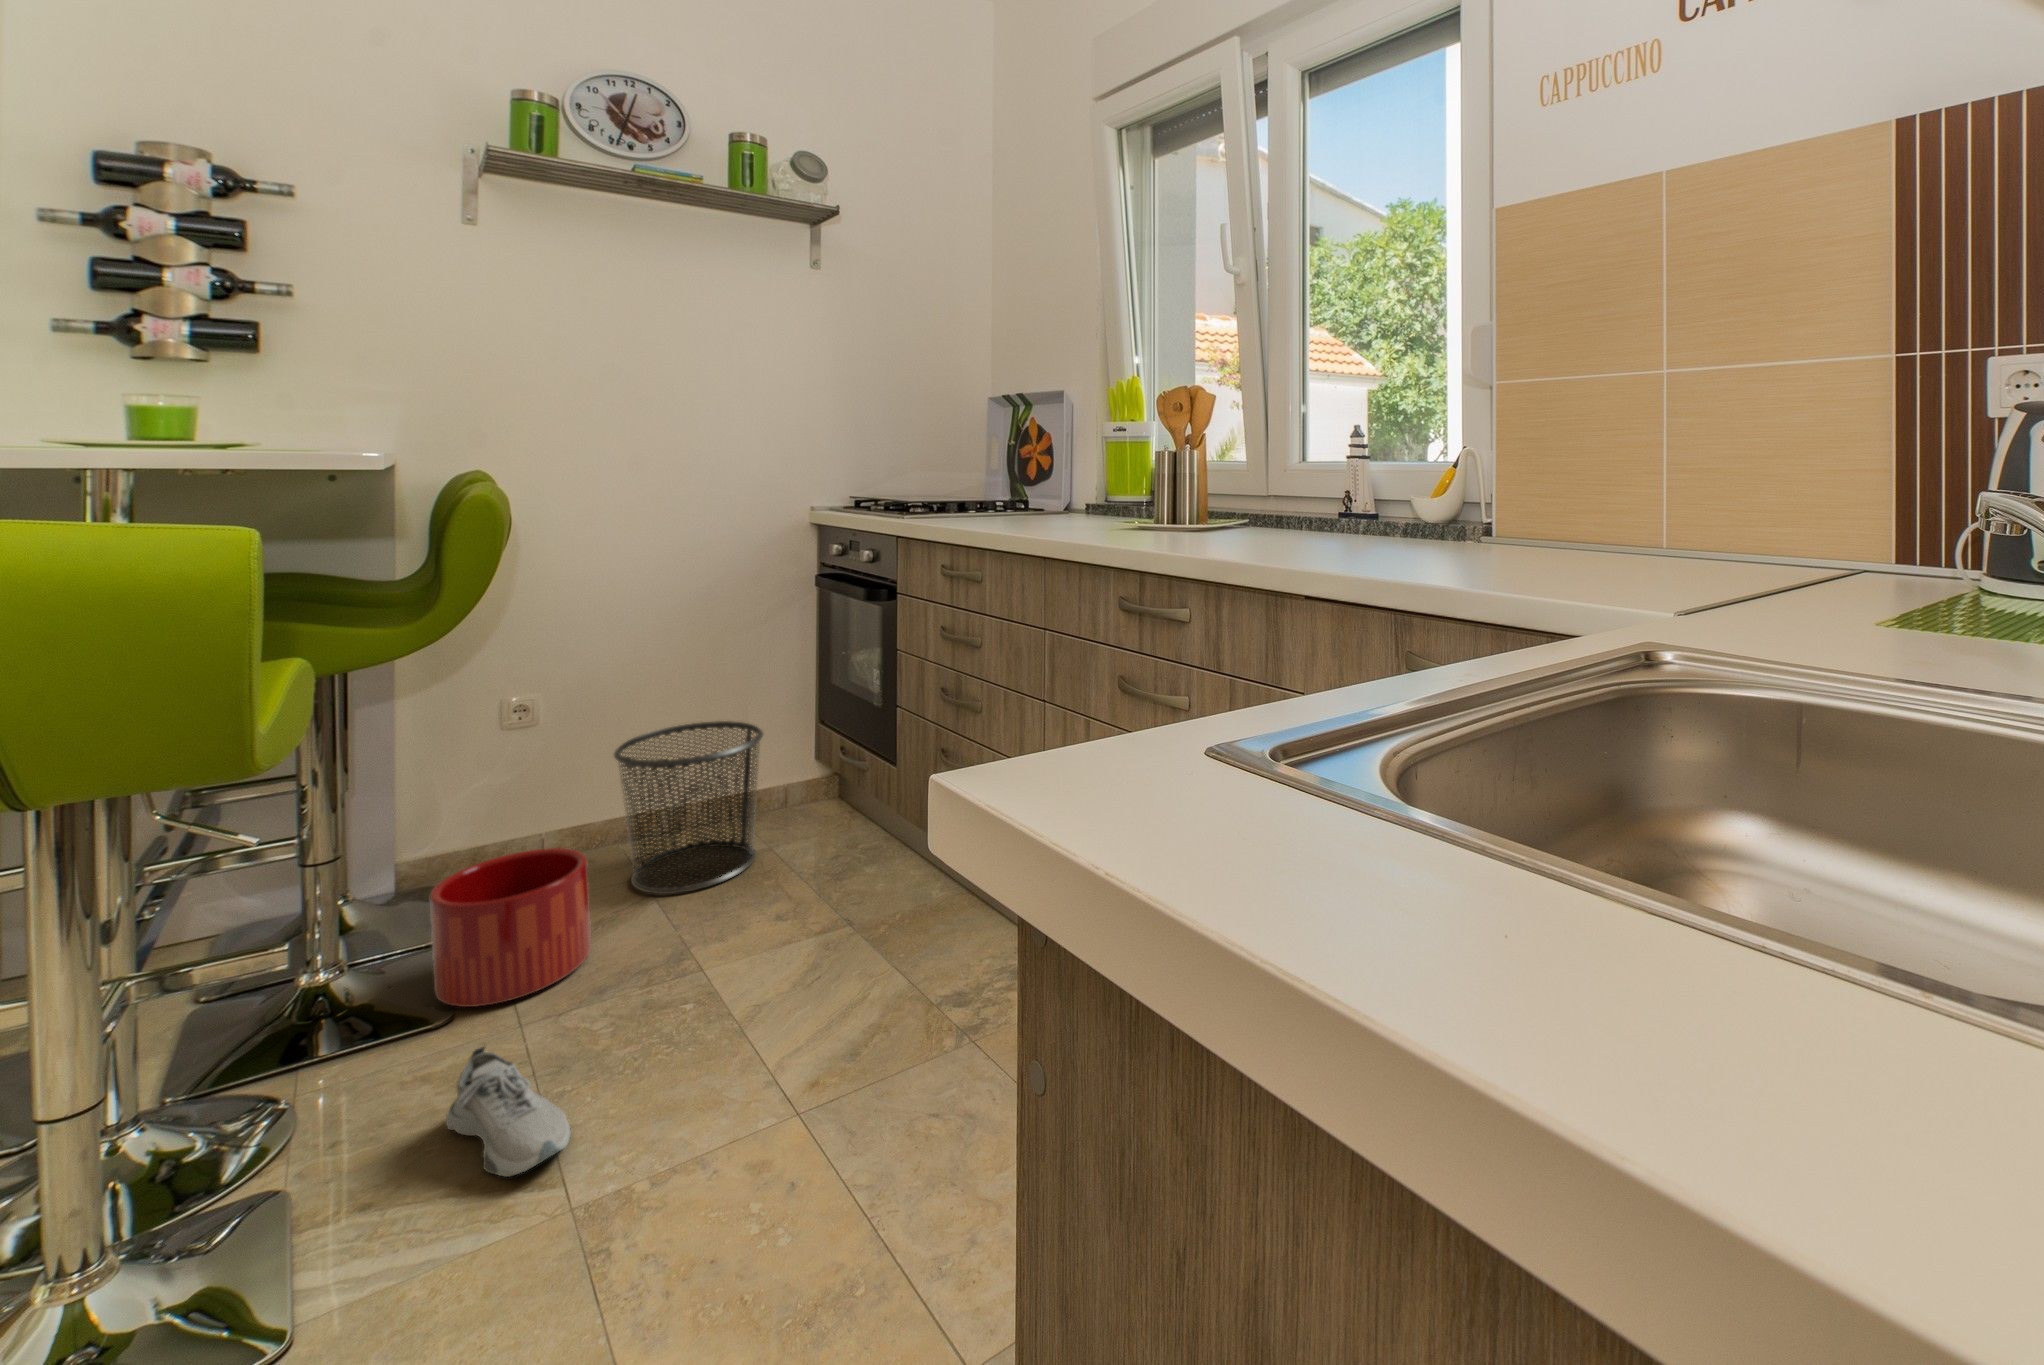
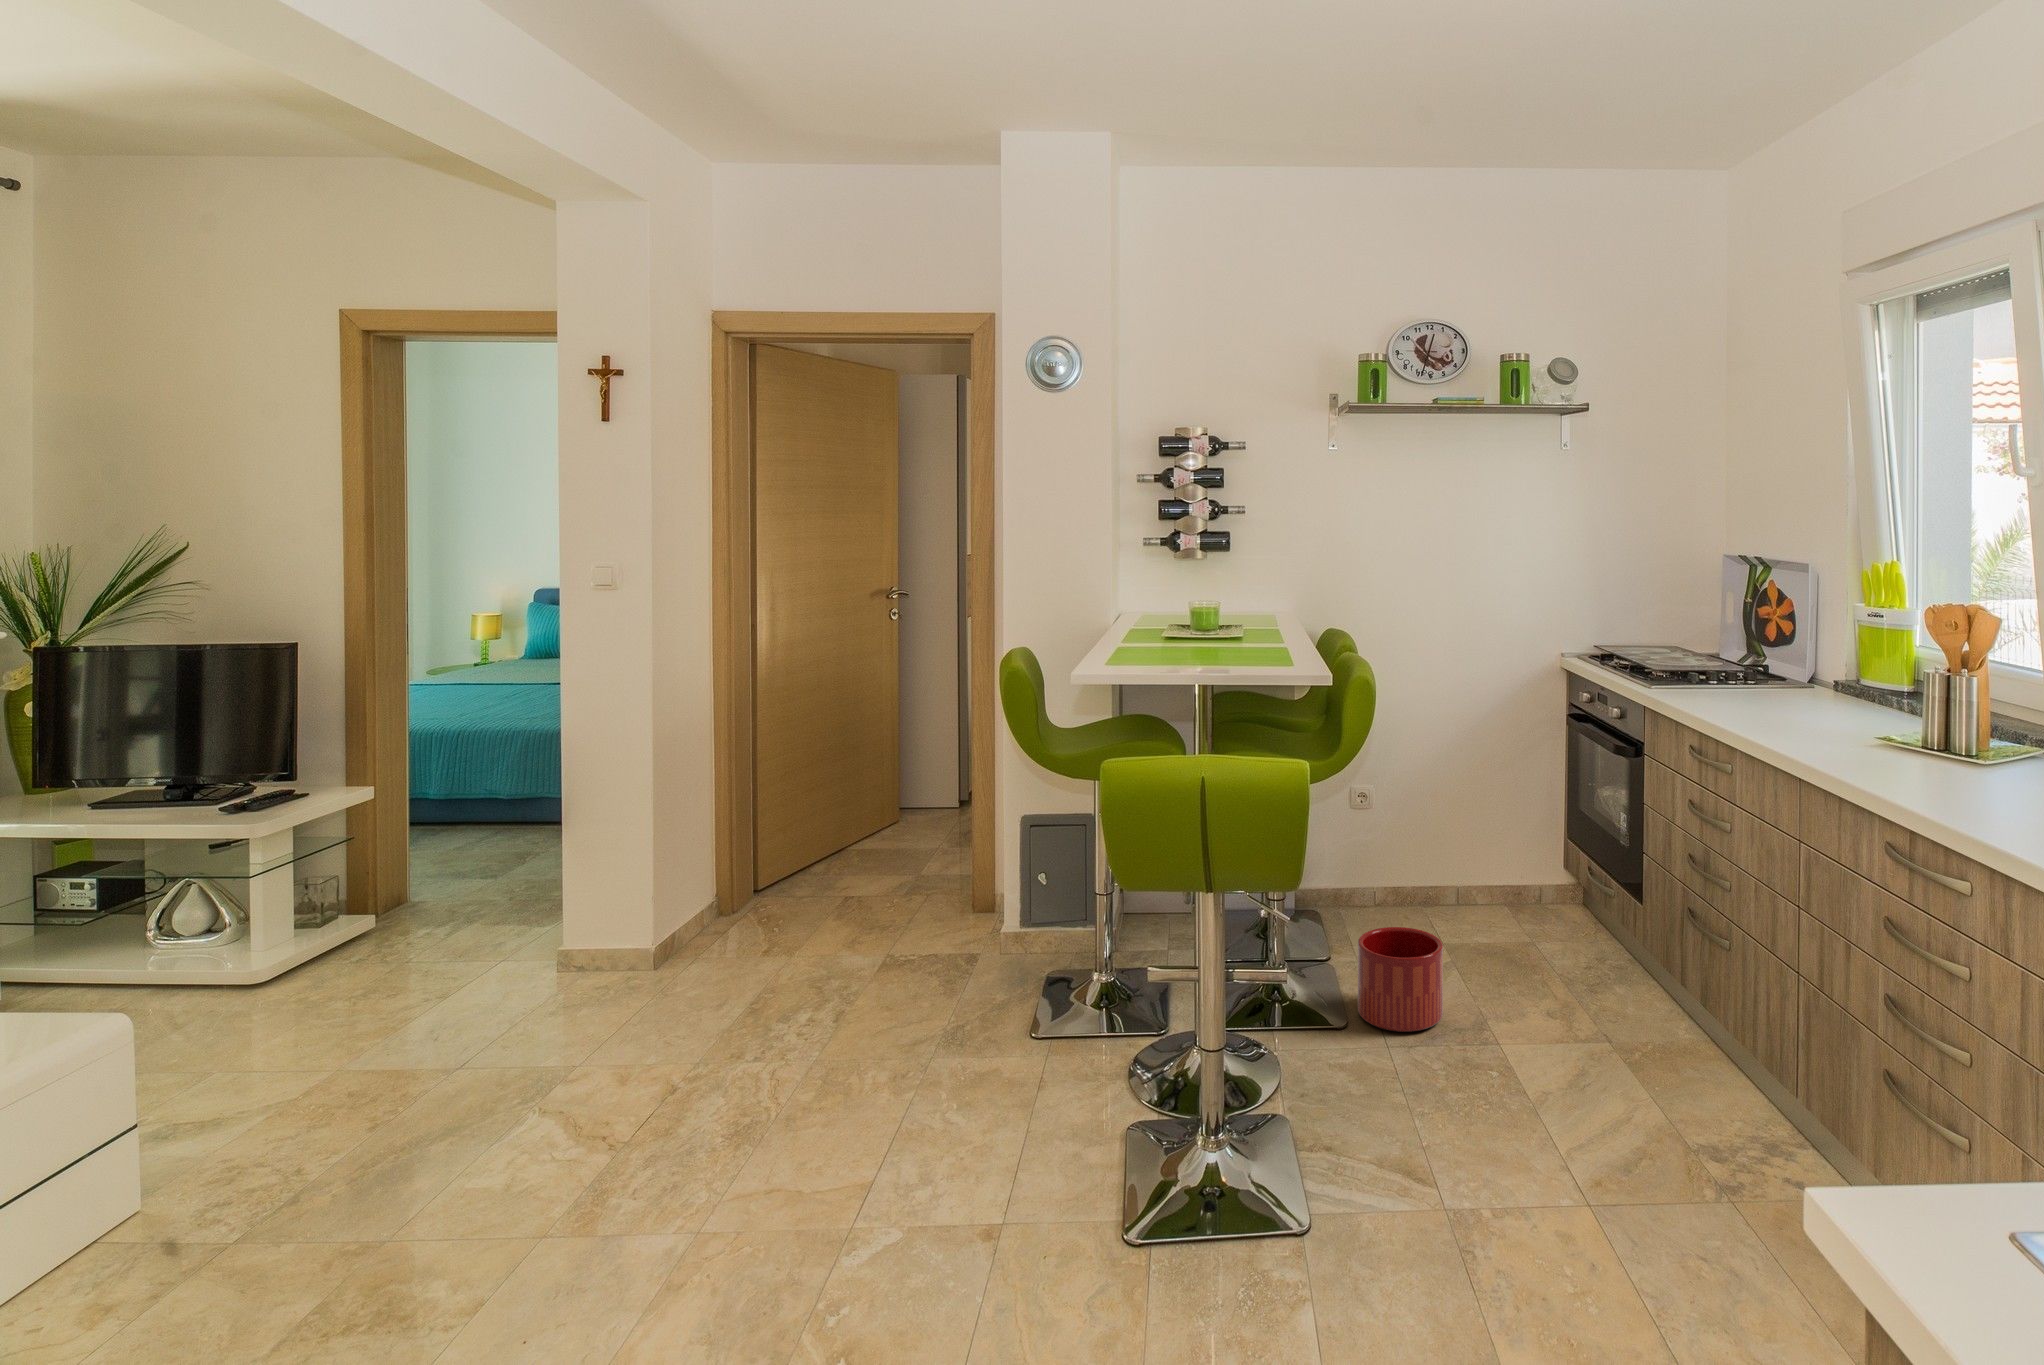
trash can: present [613,721,763,894] -> none [1435,846,1538,985]
shoe: present [446,1047,571,1177] -> none [1412,1050,1493,1136]

